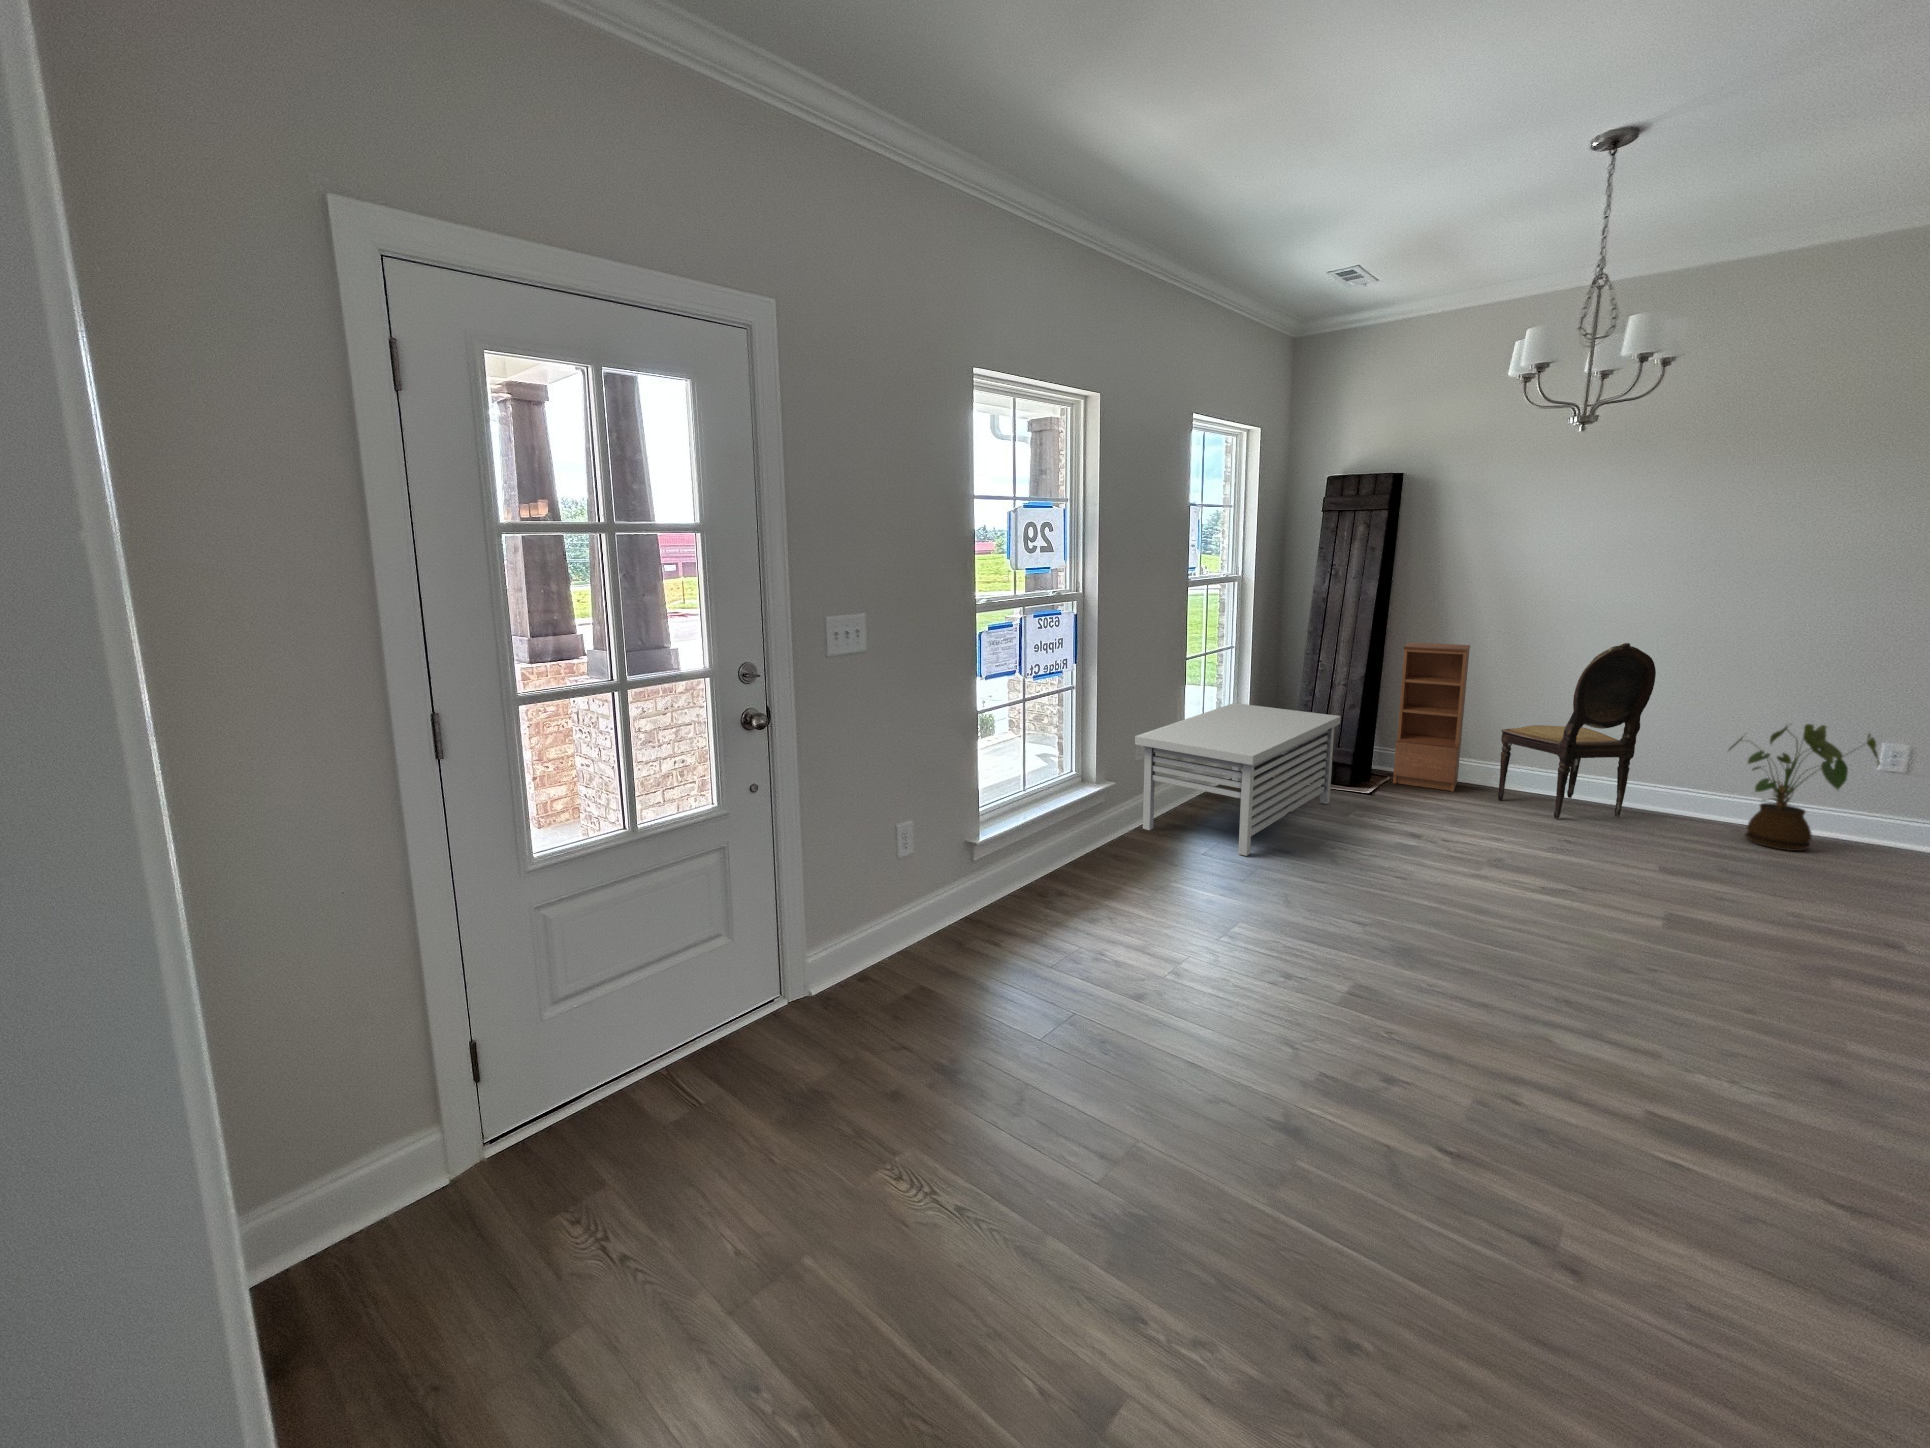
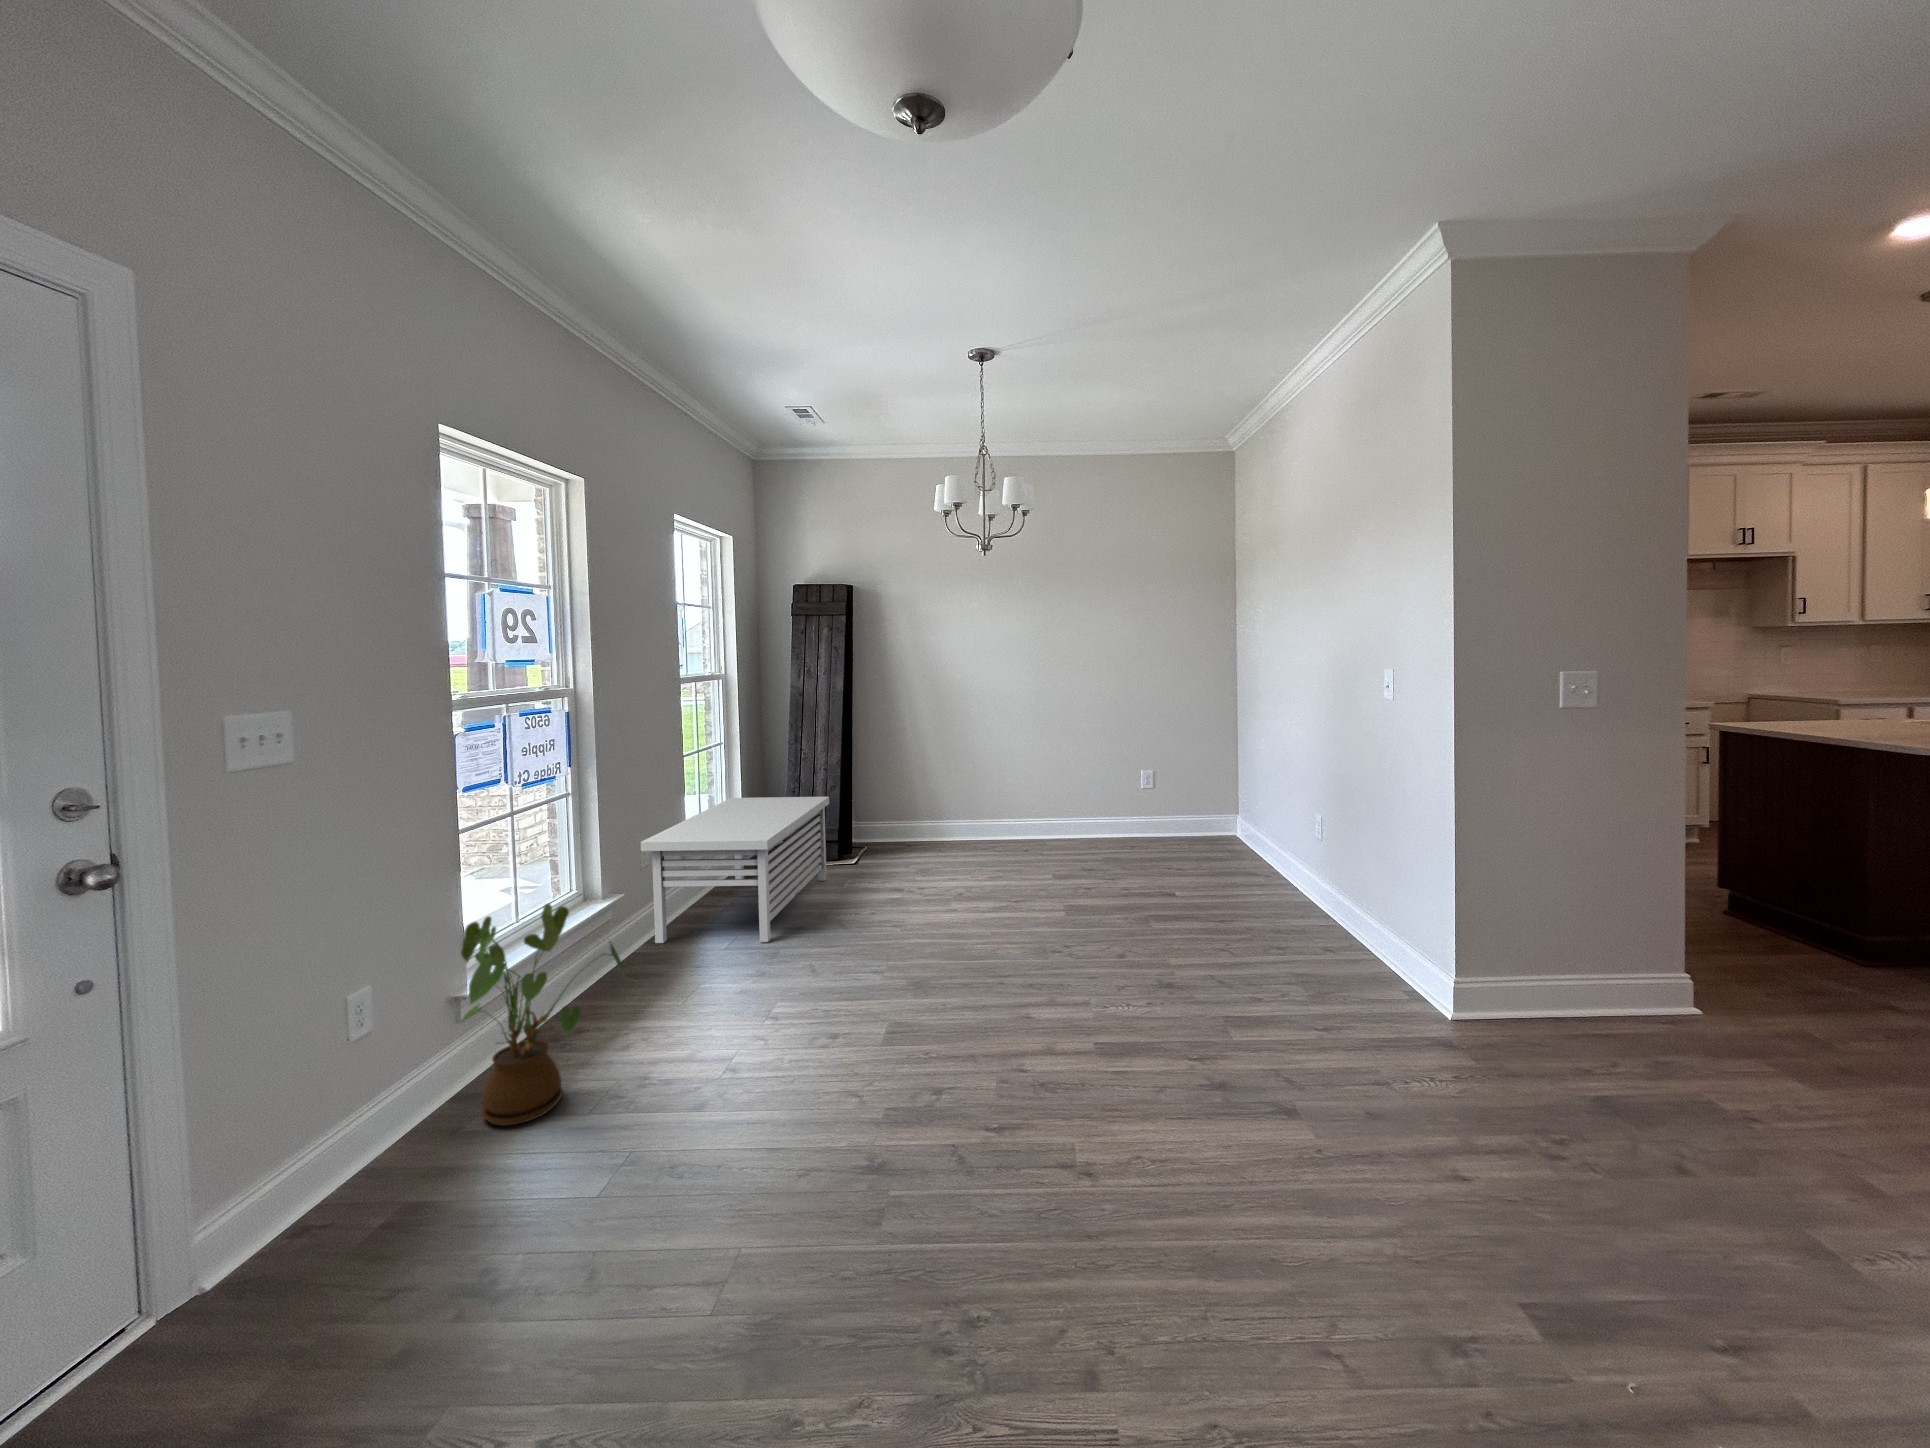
bookcase: present [1393,642,1470,792] -> none [869,727,917,853]
dining chair: present [1498,643,1656,819] -> none [943,716,1029,857]
house plant: present [1729,724,1880,851] -> present [460,904,624,1126]

